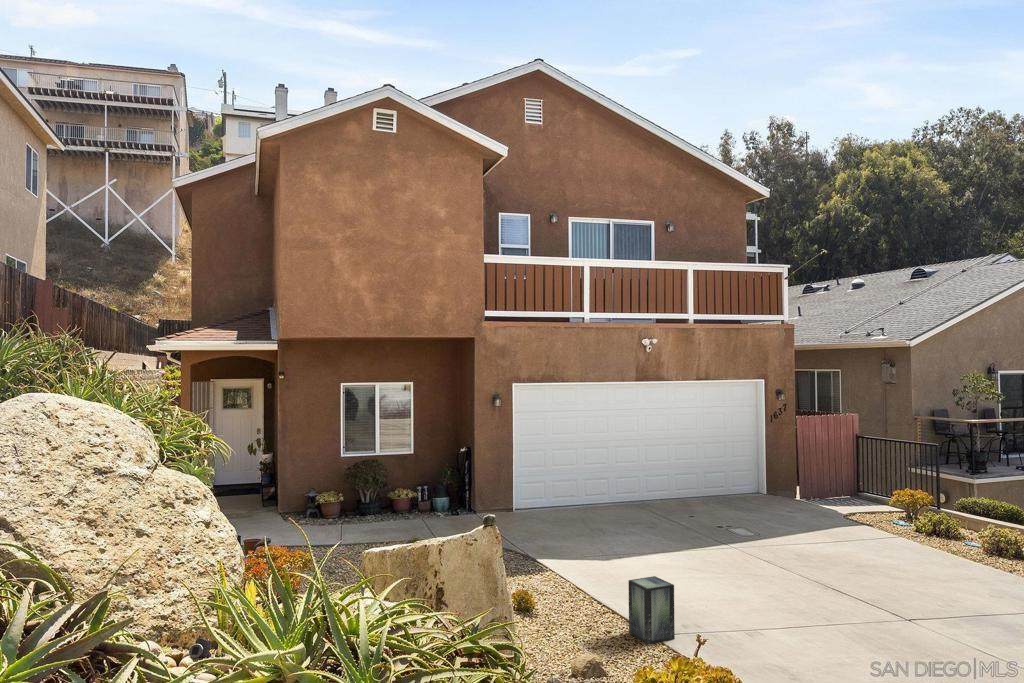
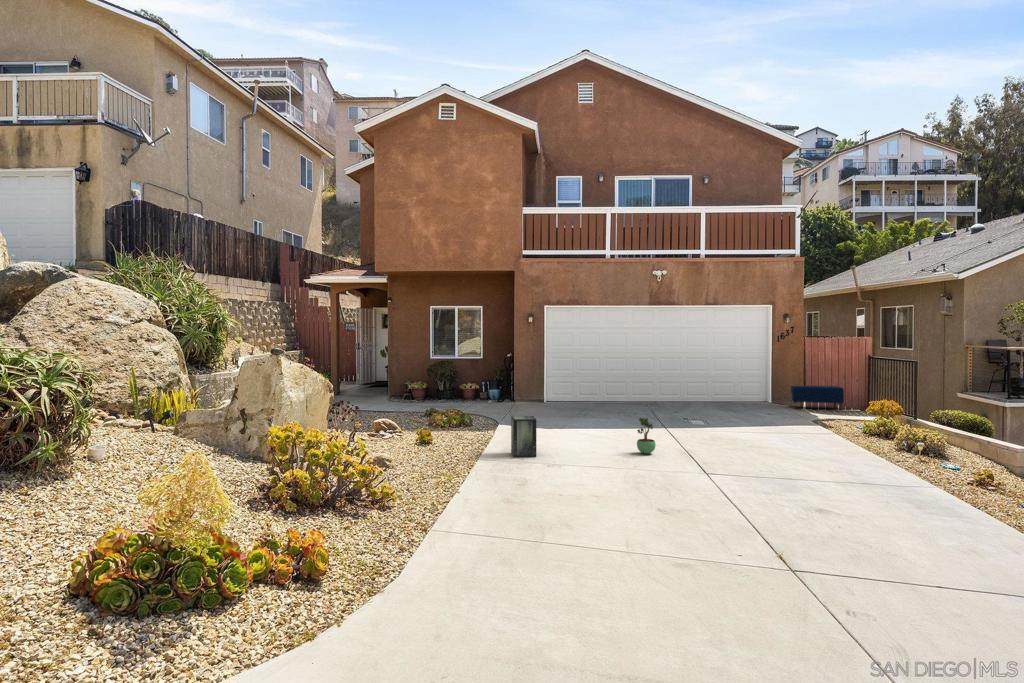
bench: none [786,471,849,502] -> present [791,385,844,410]
potted plant: none [772,564,803,613] -> present [637,418,656,454]

